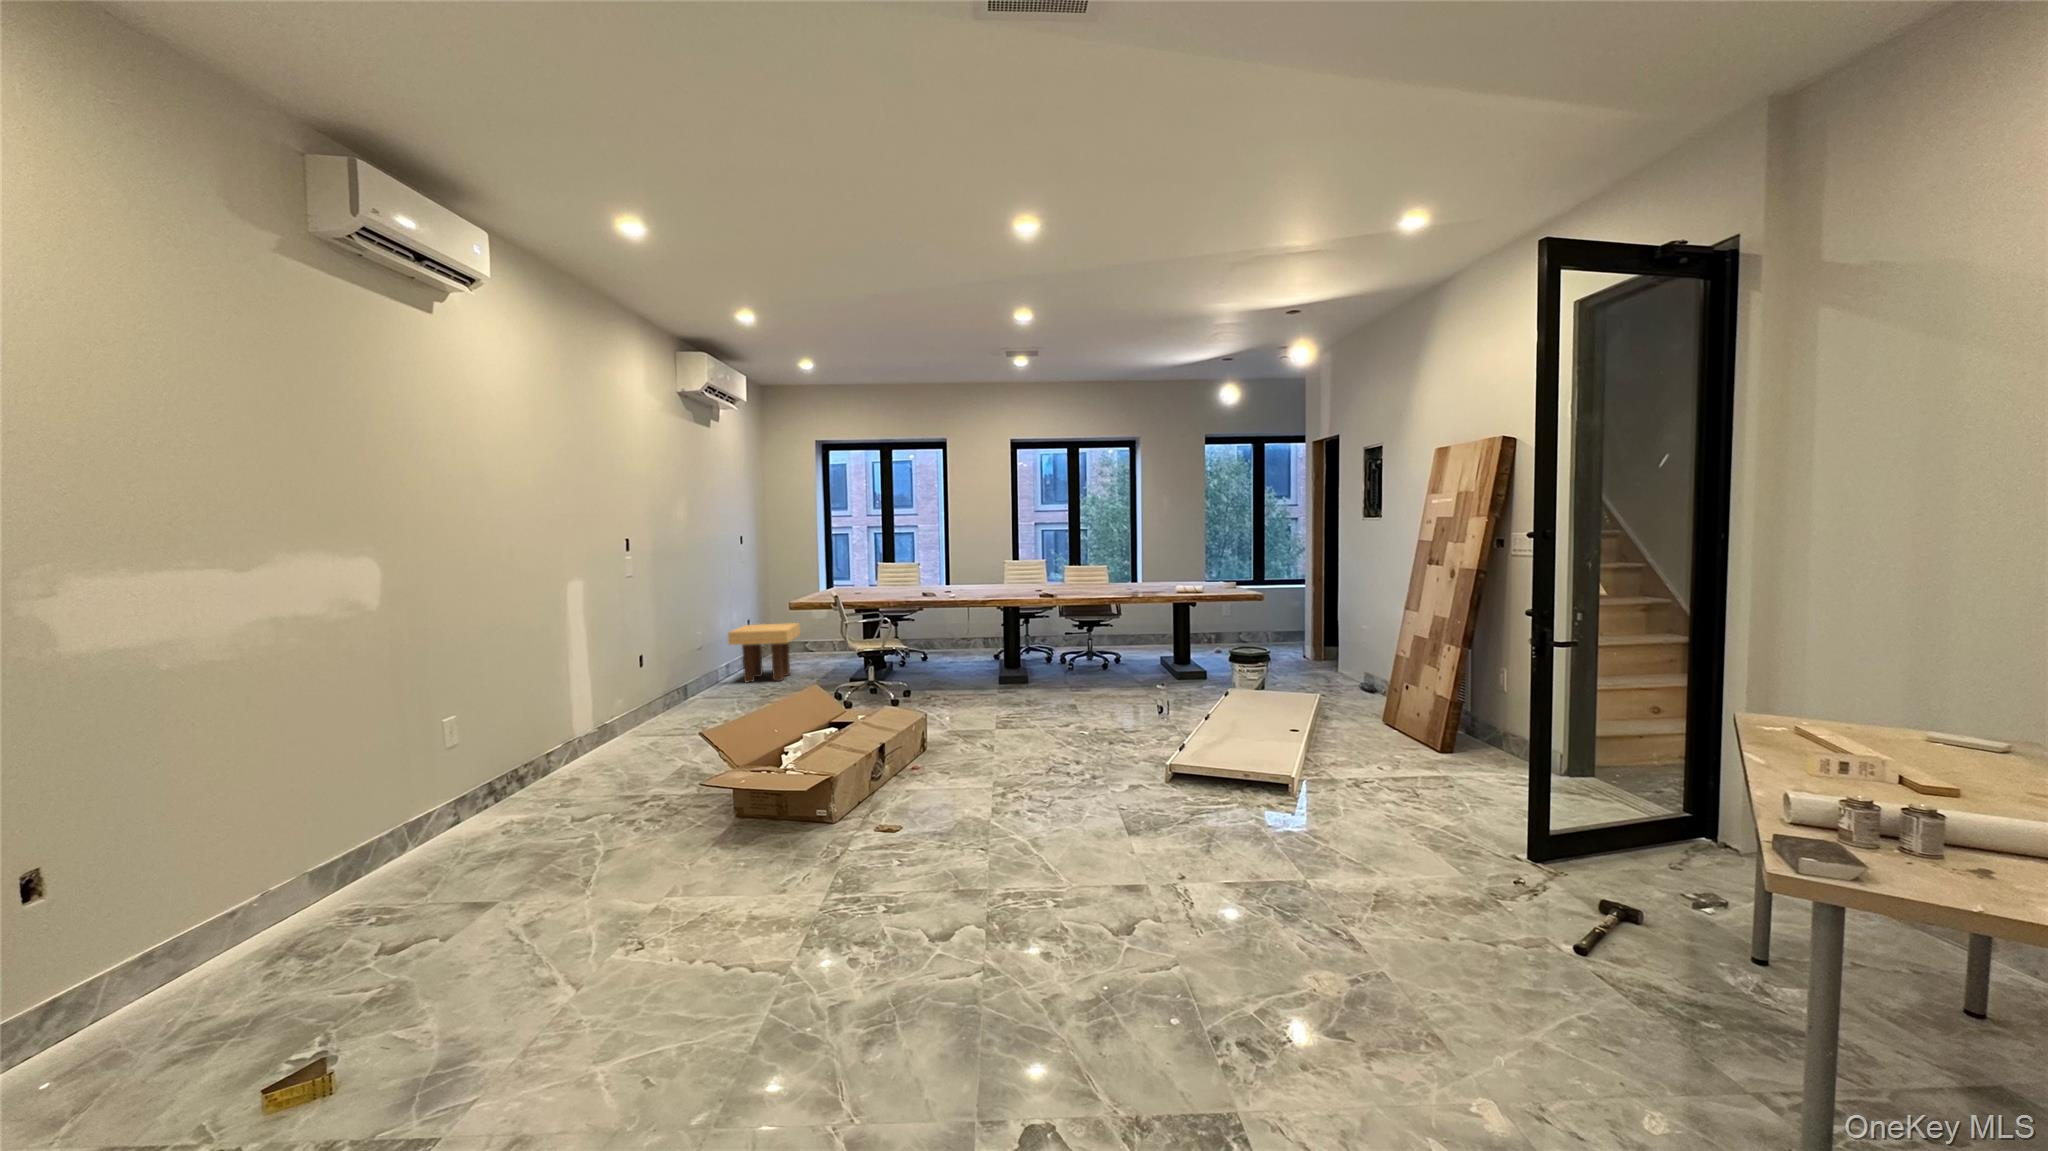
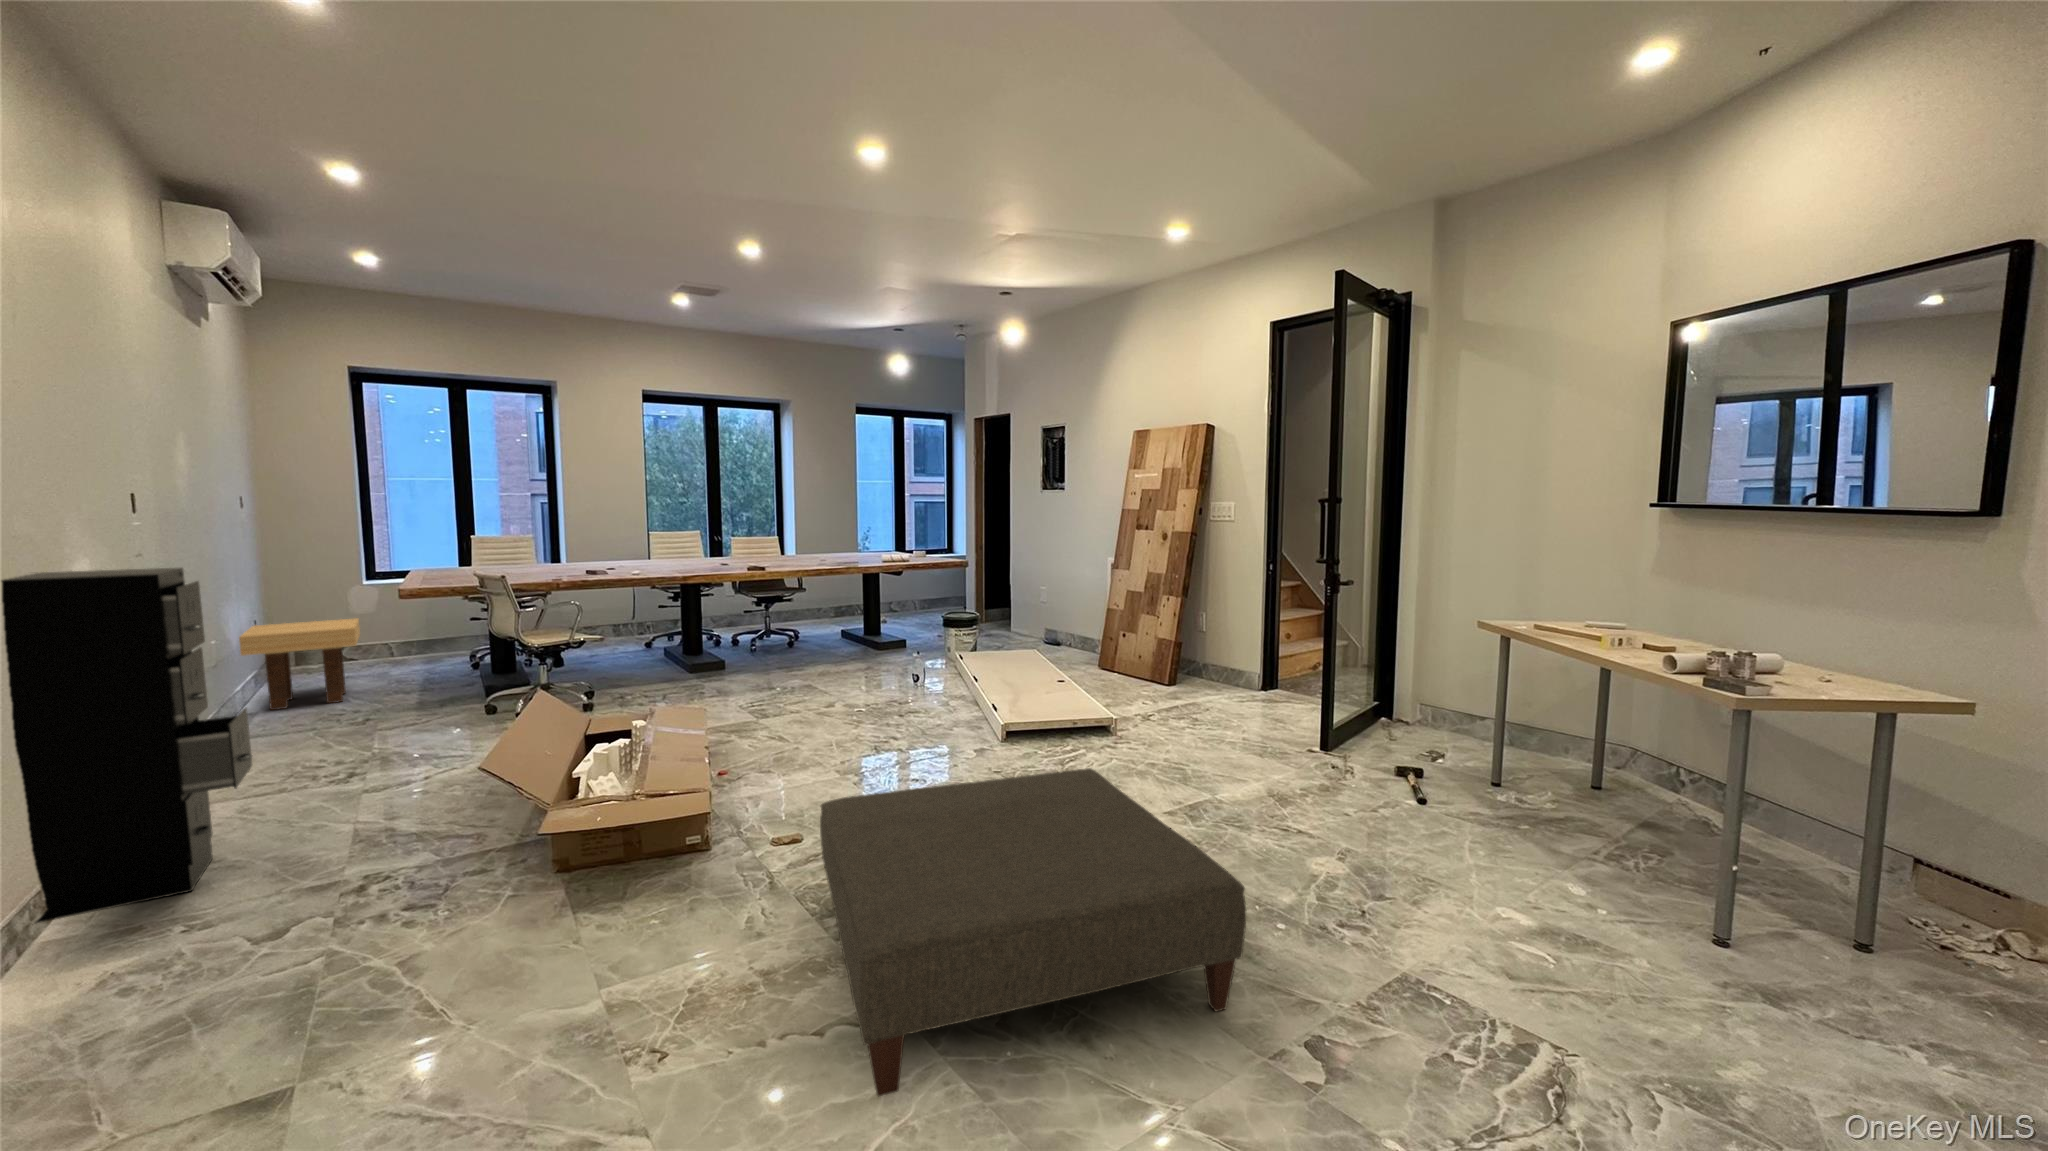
filing cabinet: none [520,594,648,789] -> present [1,568,252,923]
ottoman: none [706,798,1090,1060] -> present [820,768,1246,1096]

